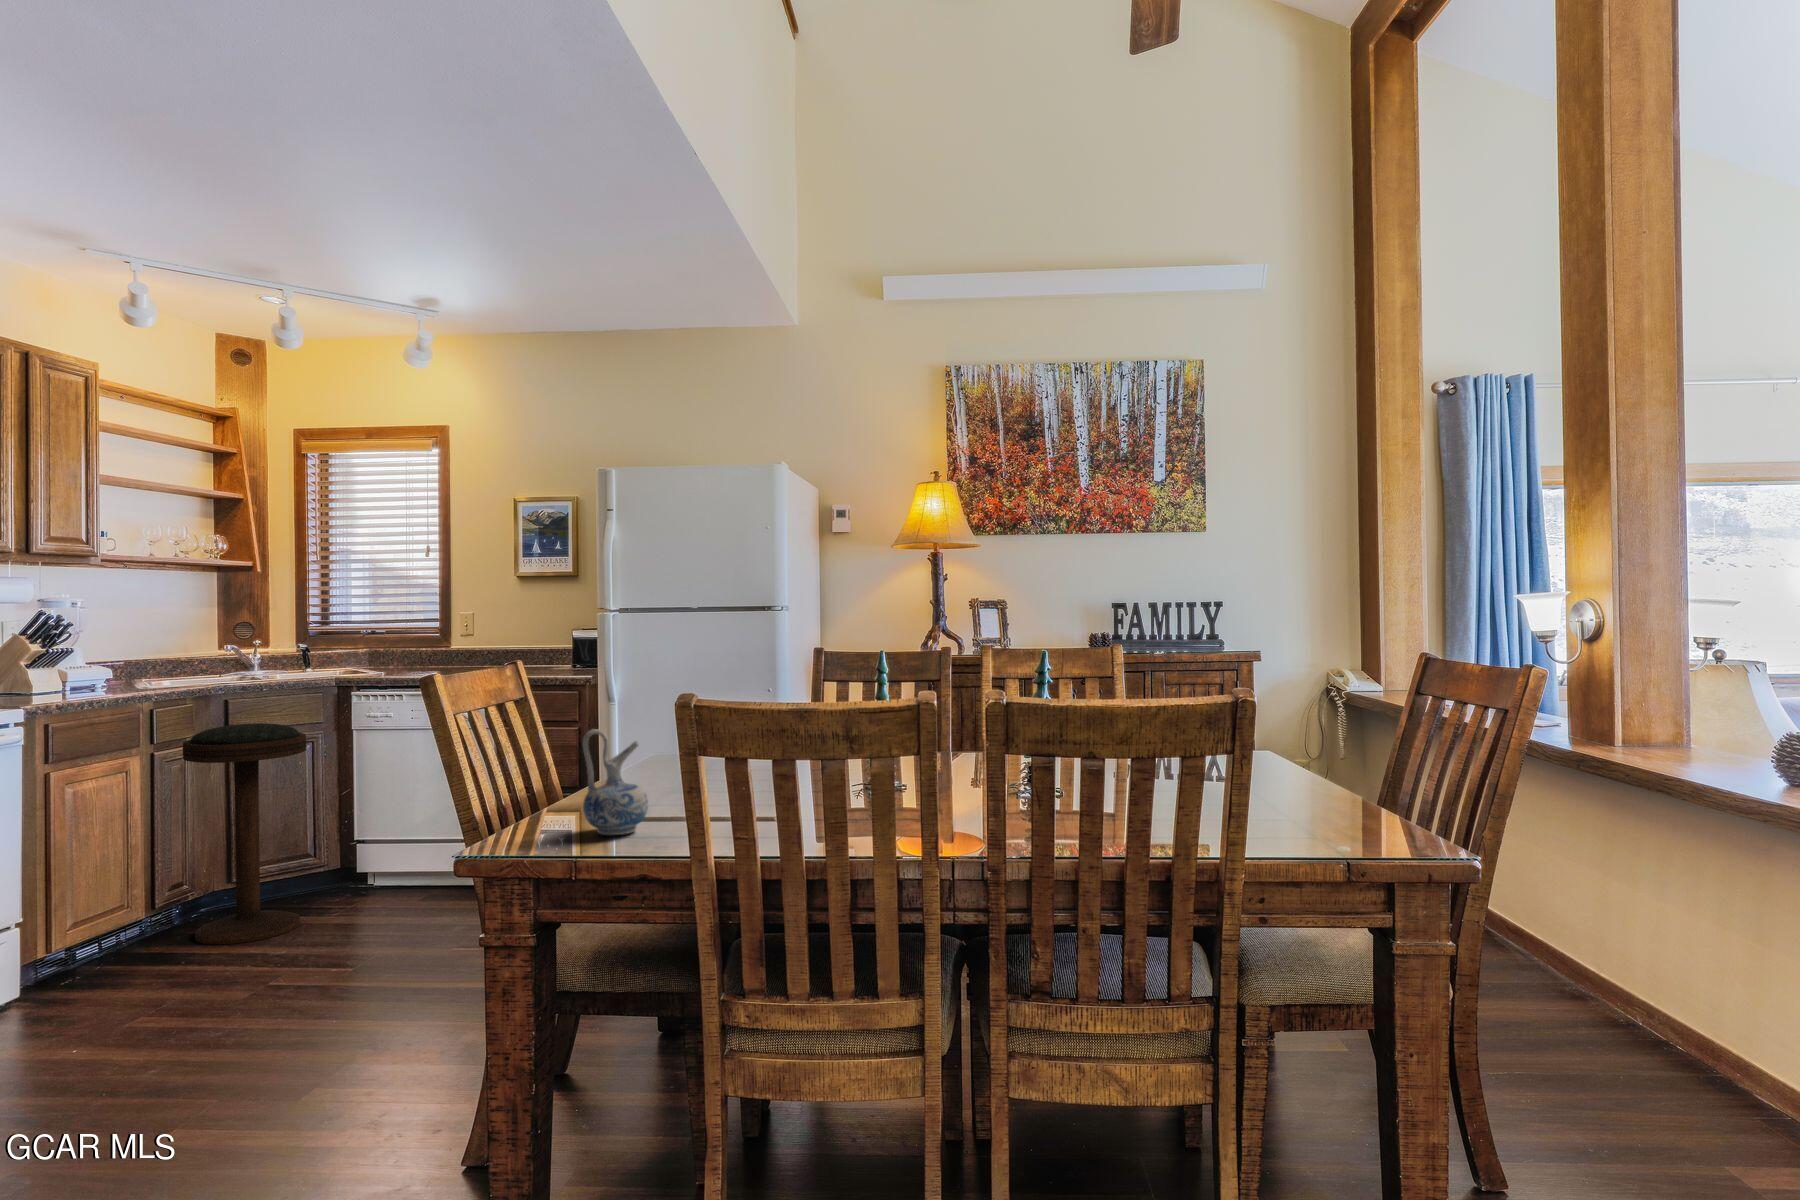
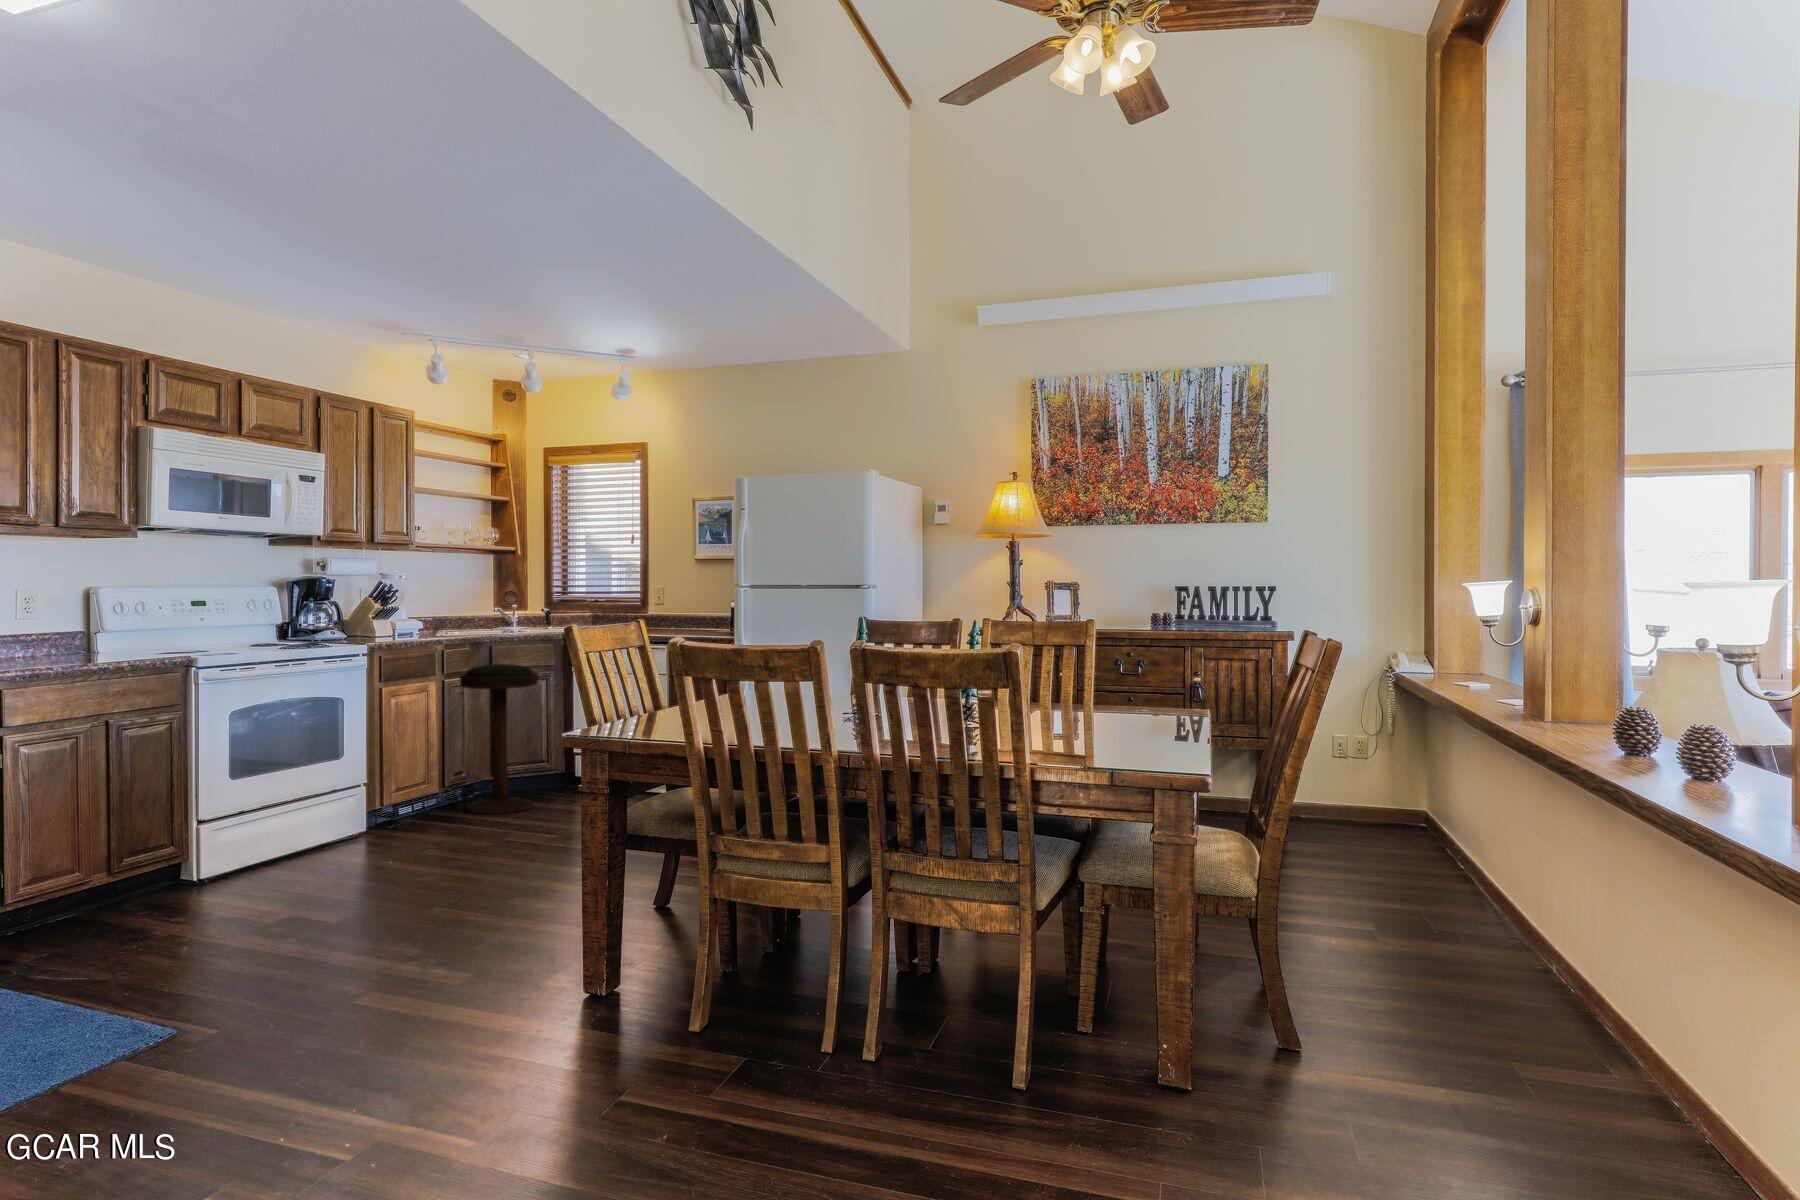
ceramic pitcher: present [583,729,648,835] -> none [622,655,659,715]

